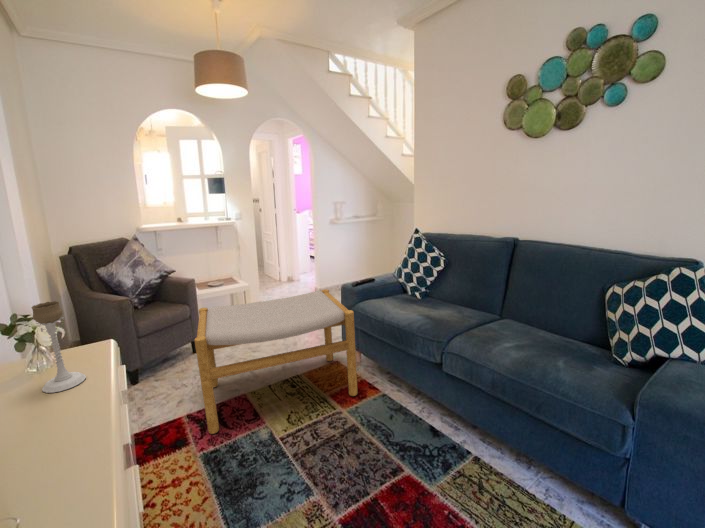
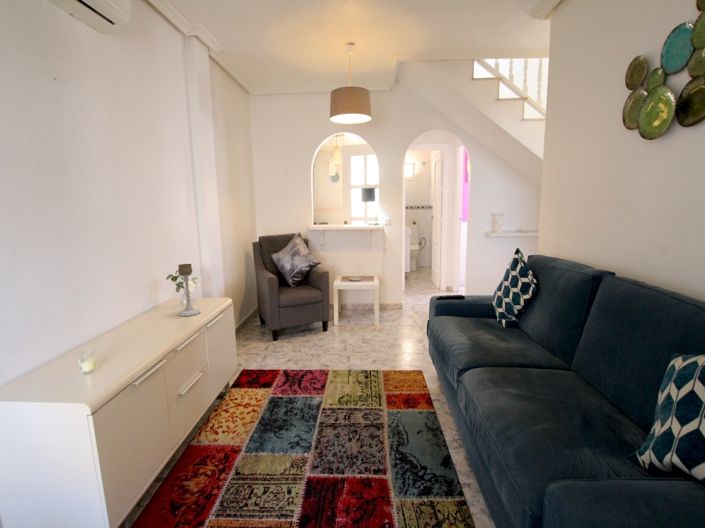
footstool: present [195,289,357,434] -> none [283,293,420,403]

